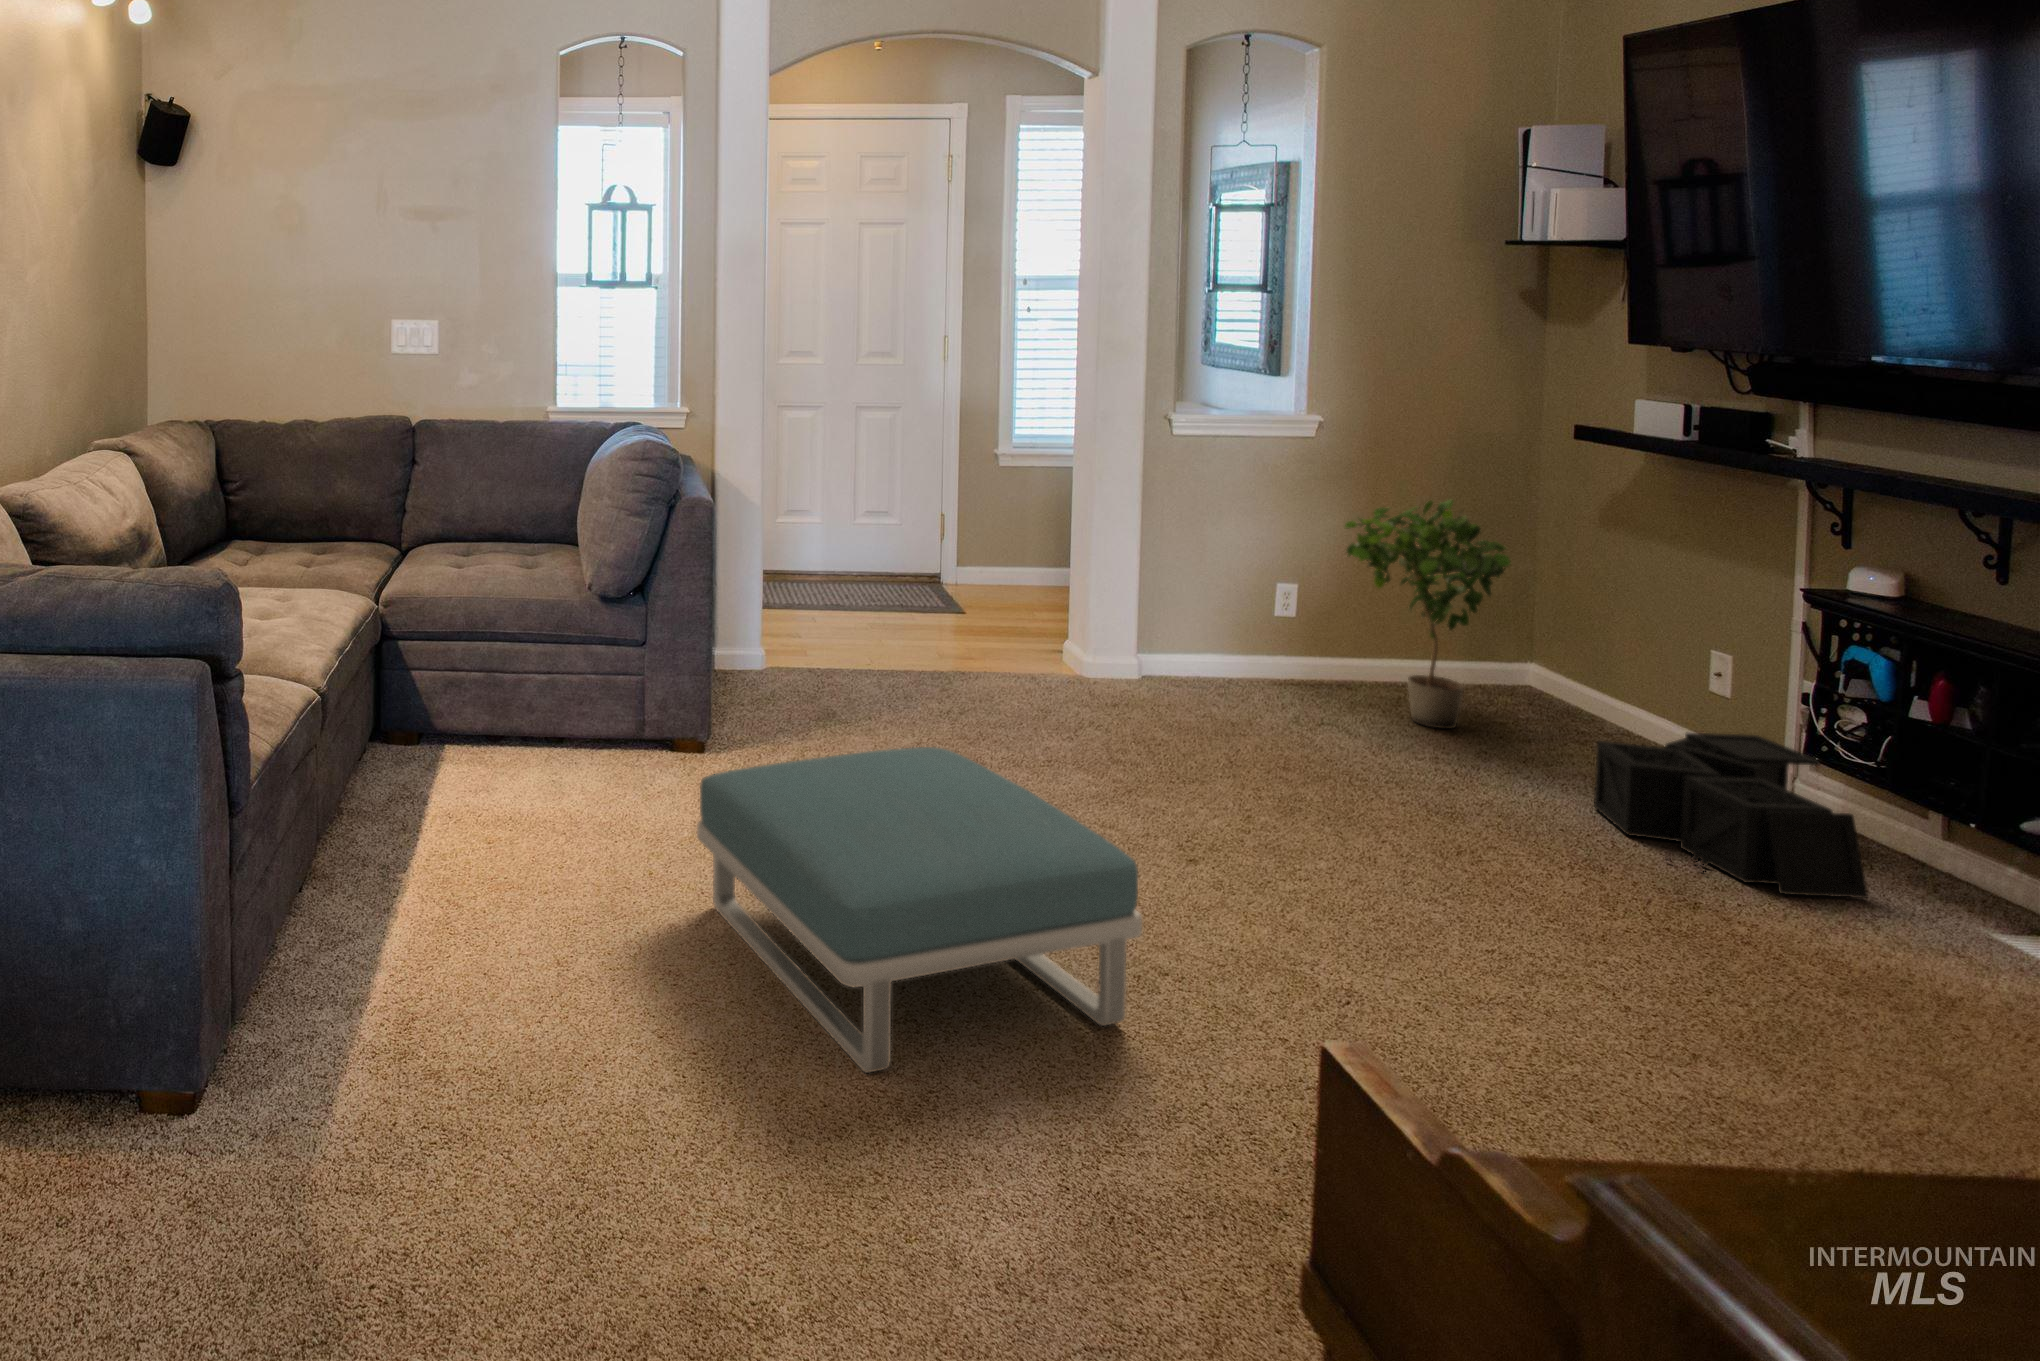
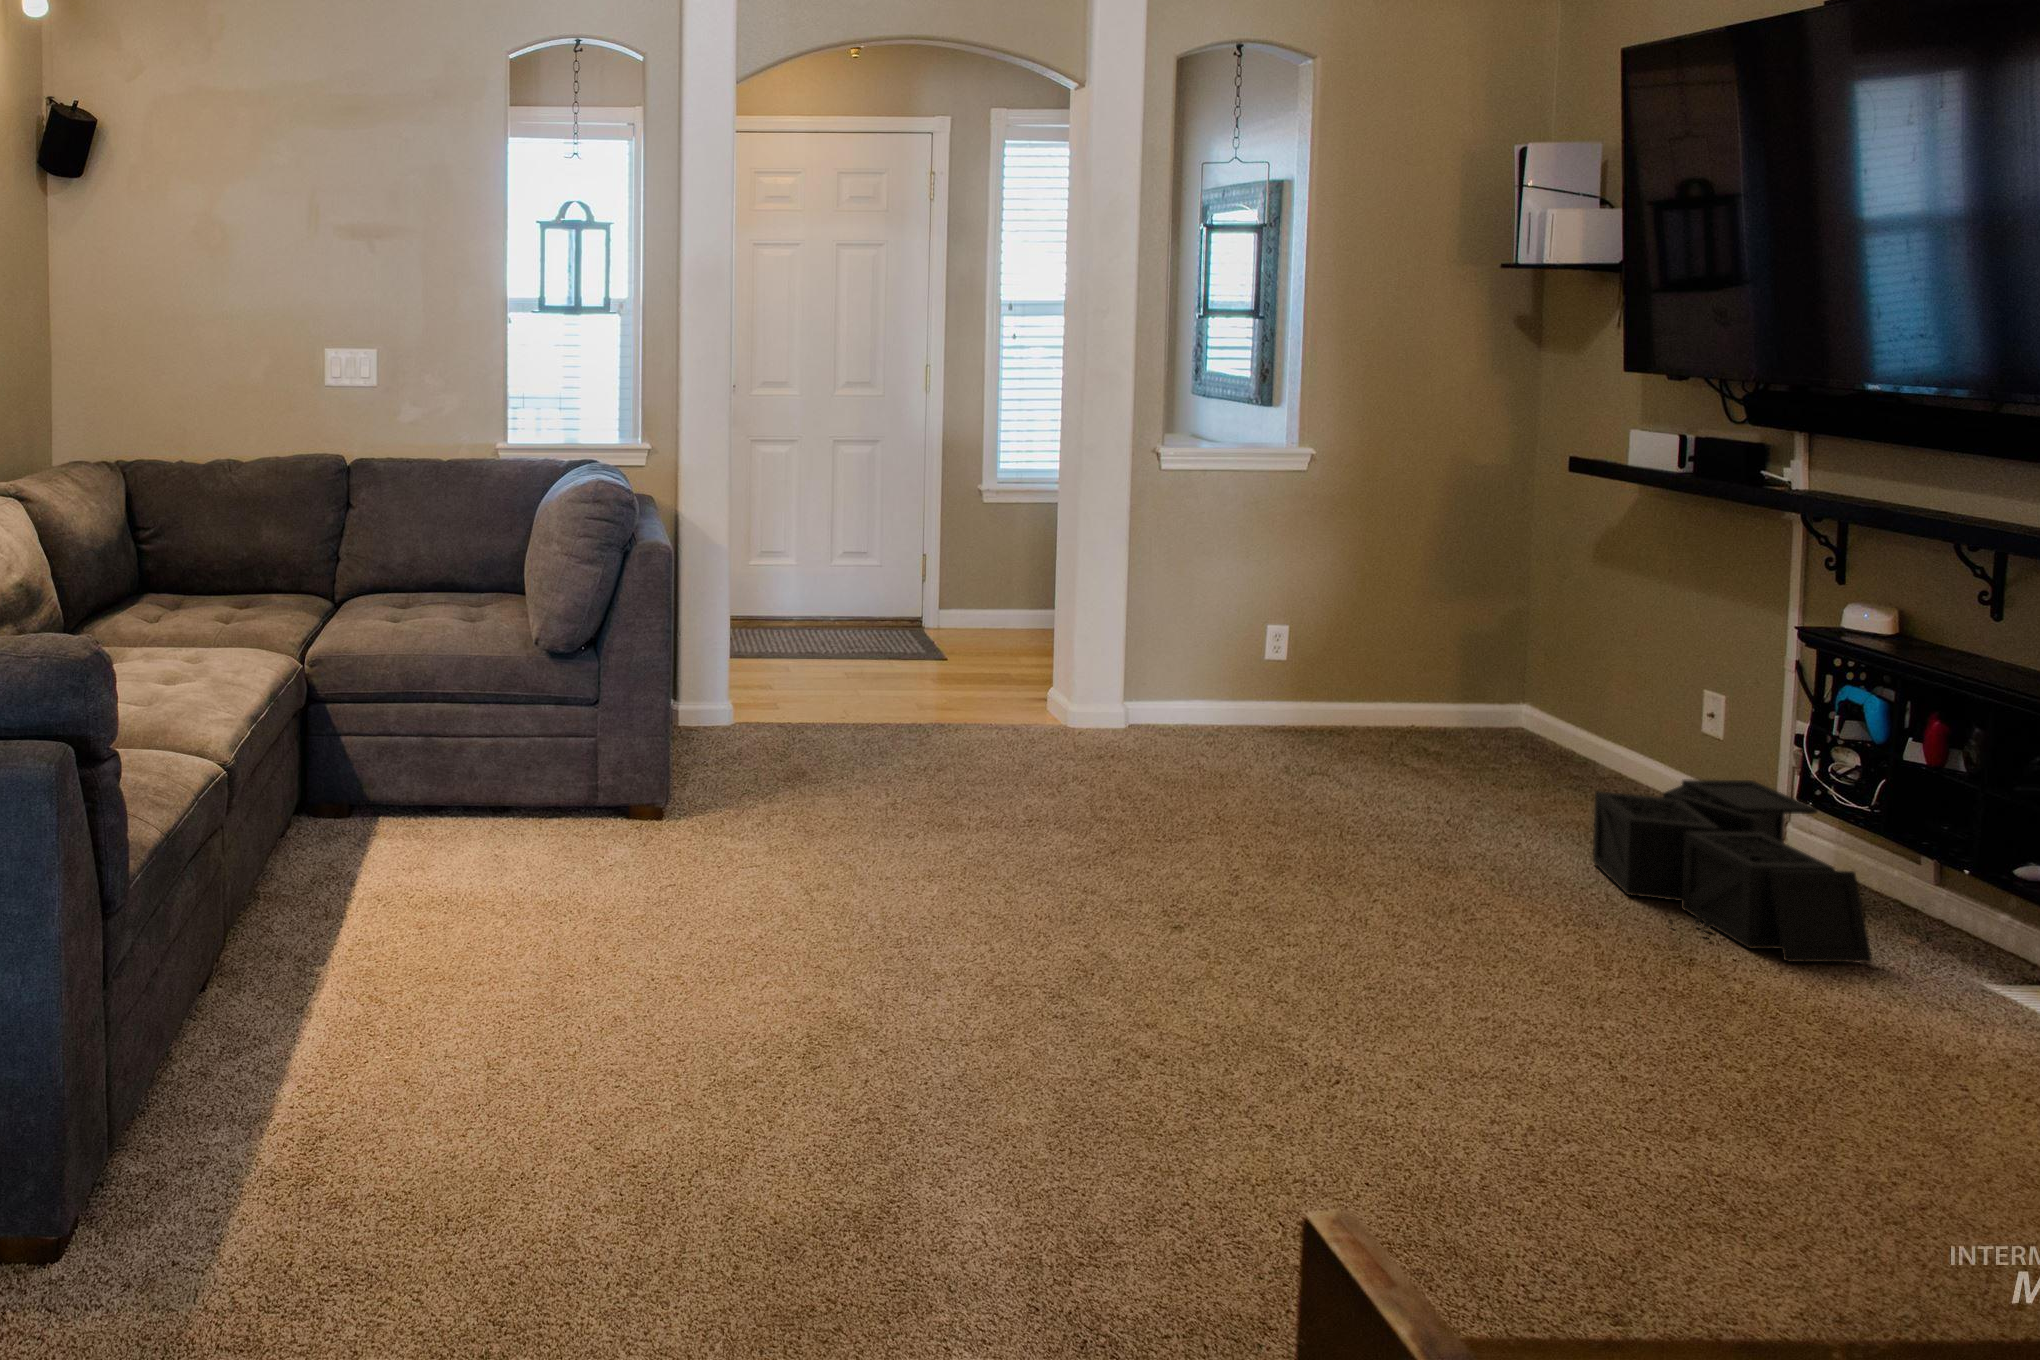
potted plant: present [1345,500,1510,729] -> none [1338,532,1505,774]
footstool: present [697,747,1142,1073] -> none [622,831,1113,1255]

